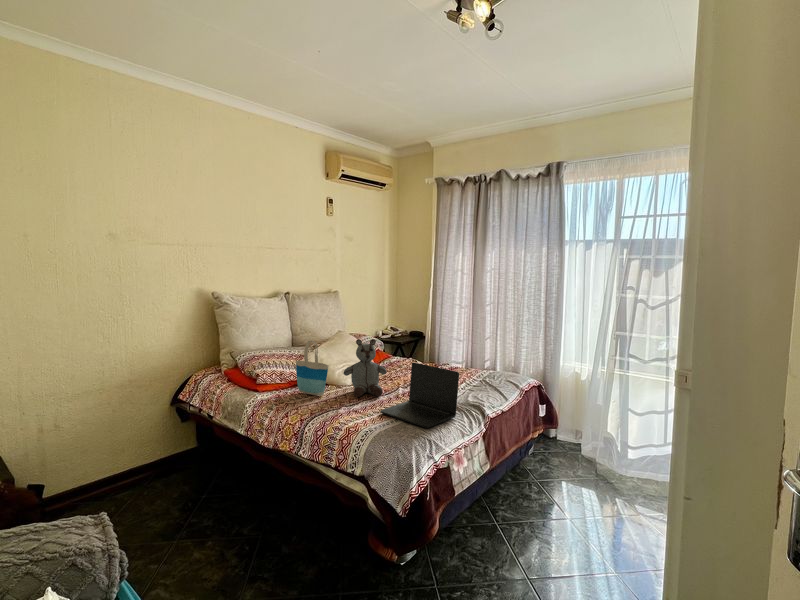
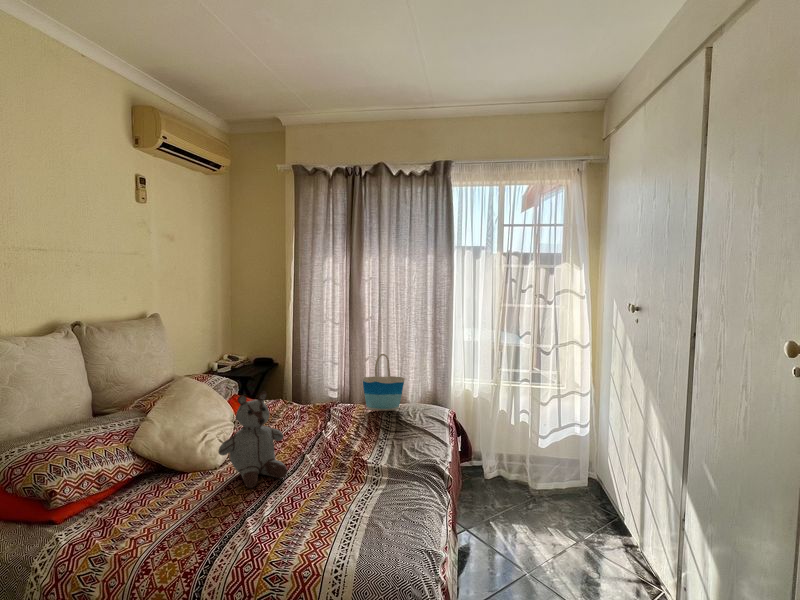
tote bag: present [296,341,328,396] -> present [363,354,405,411]
laptop: present [381,363,459,428] -> none [310,422,417,526]

